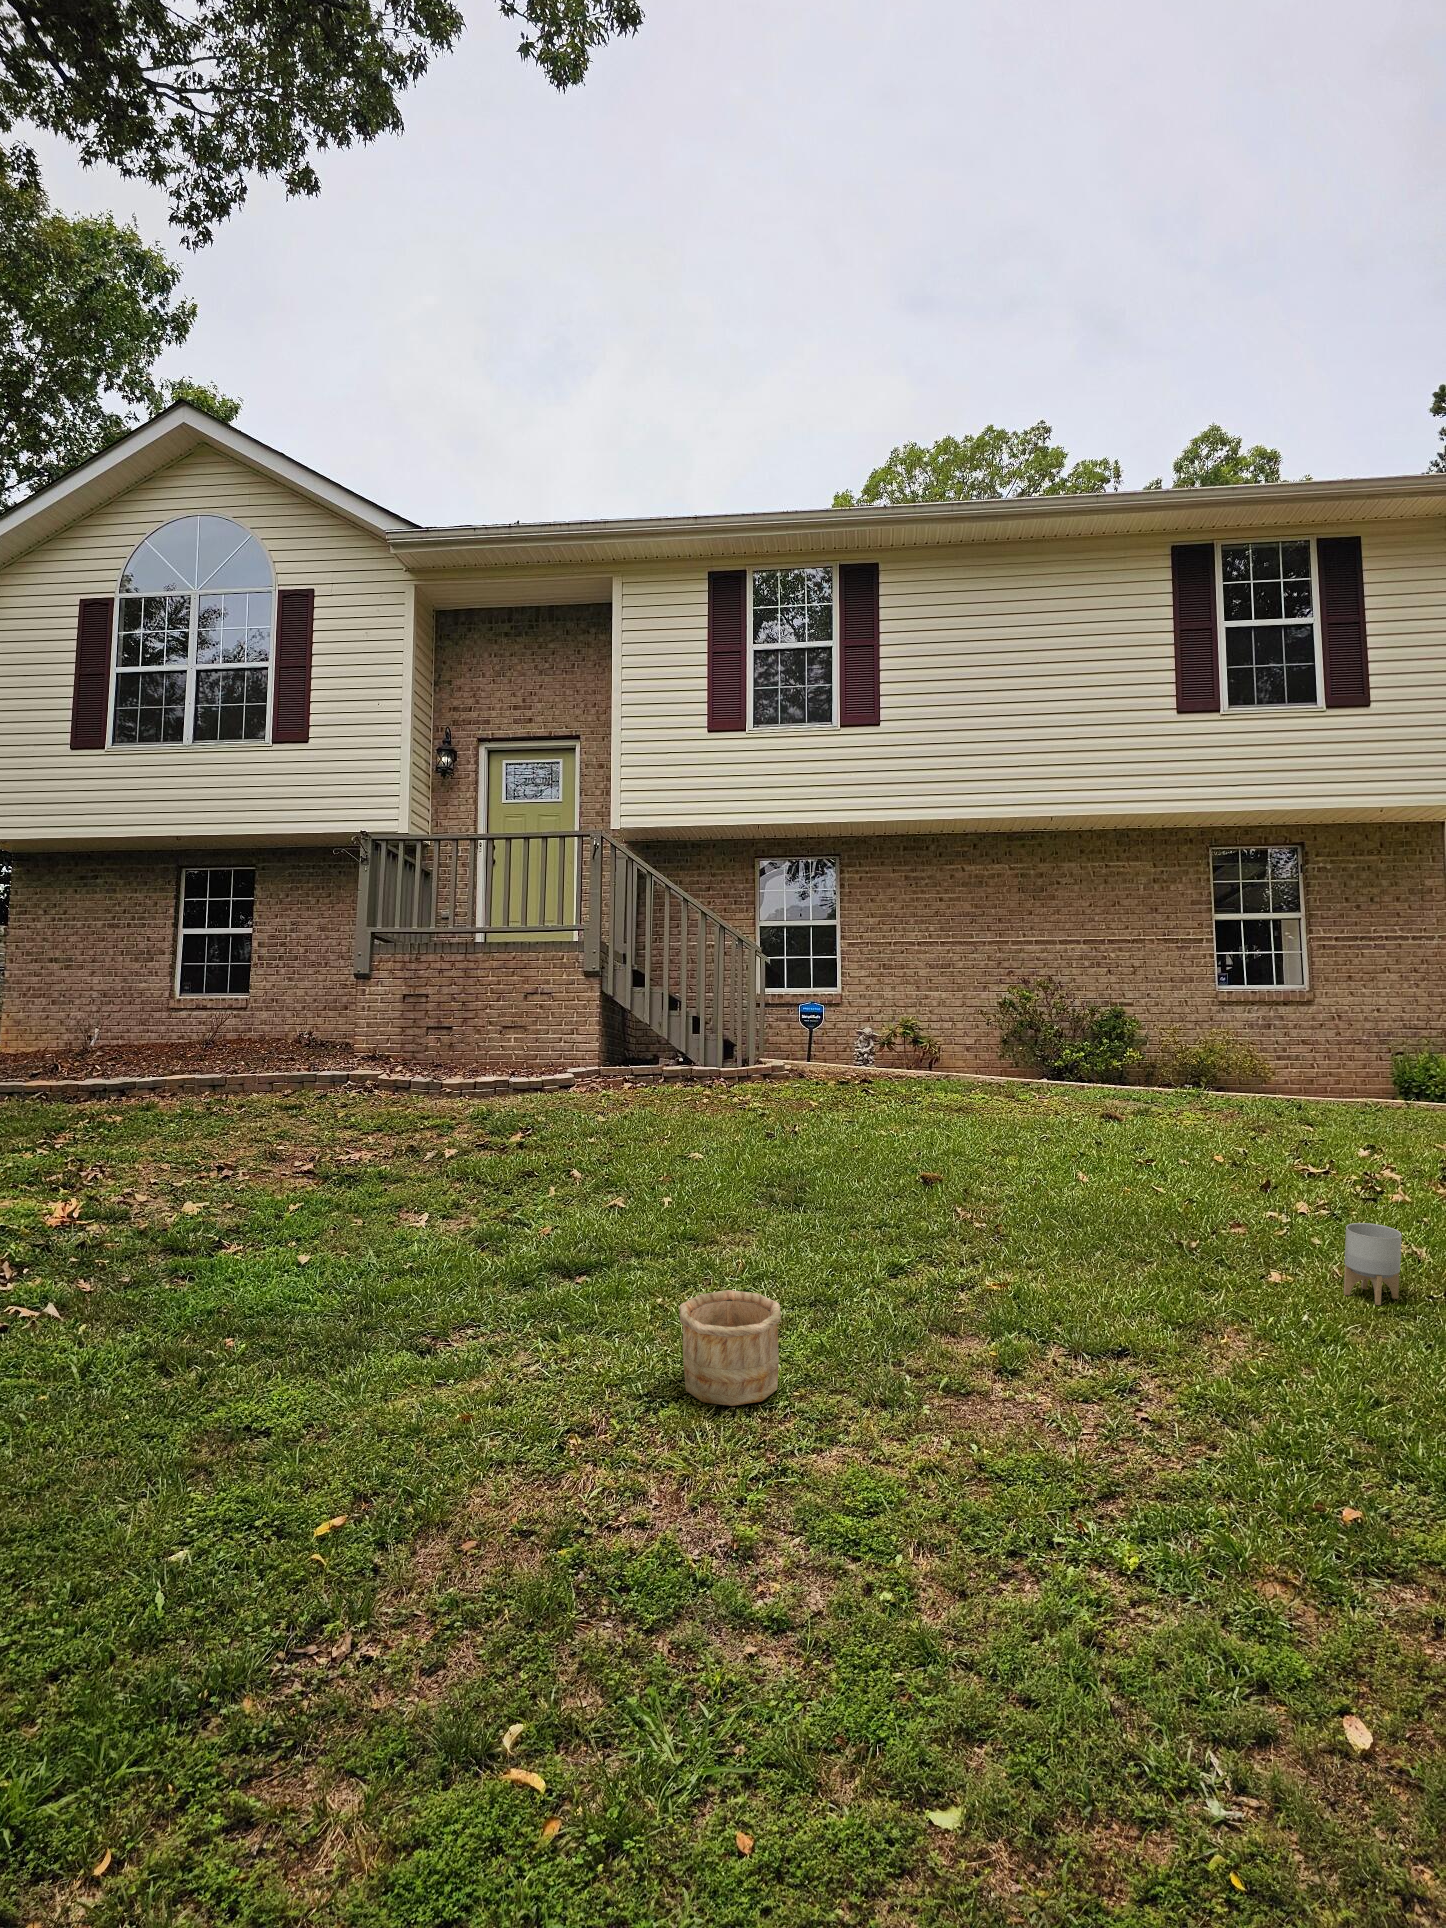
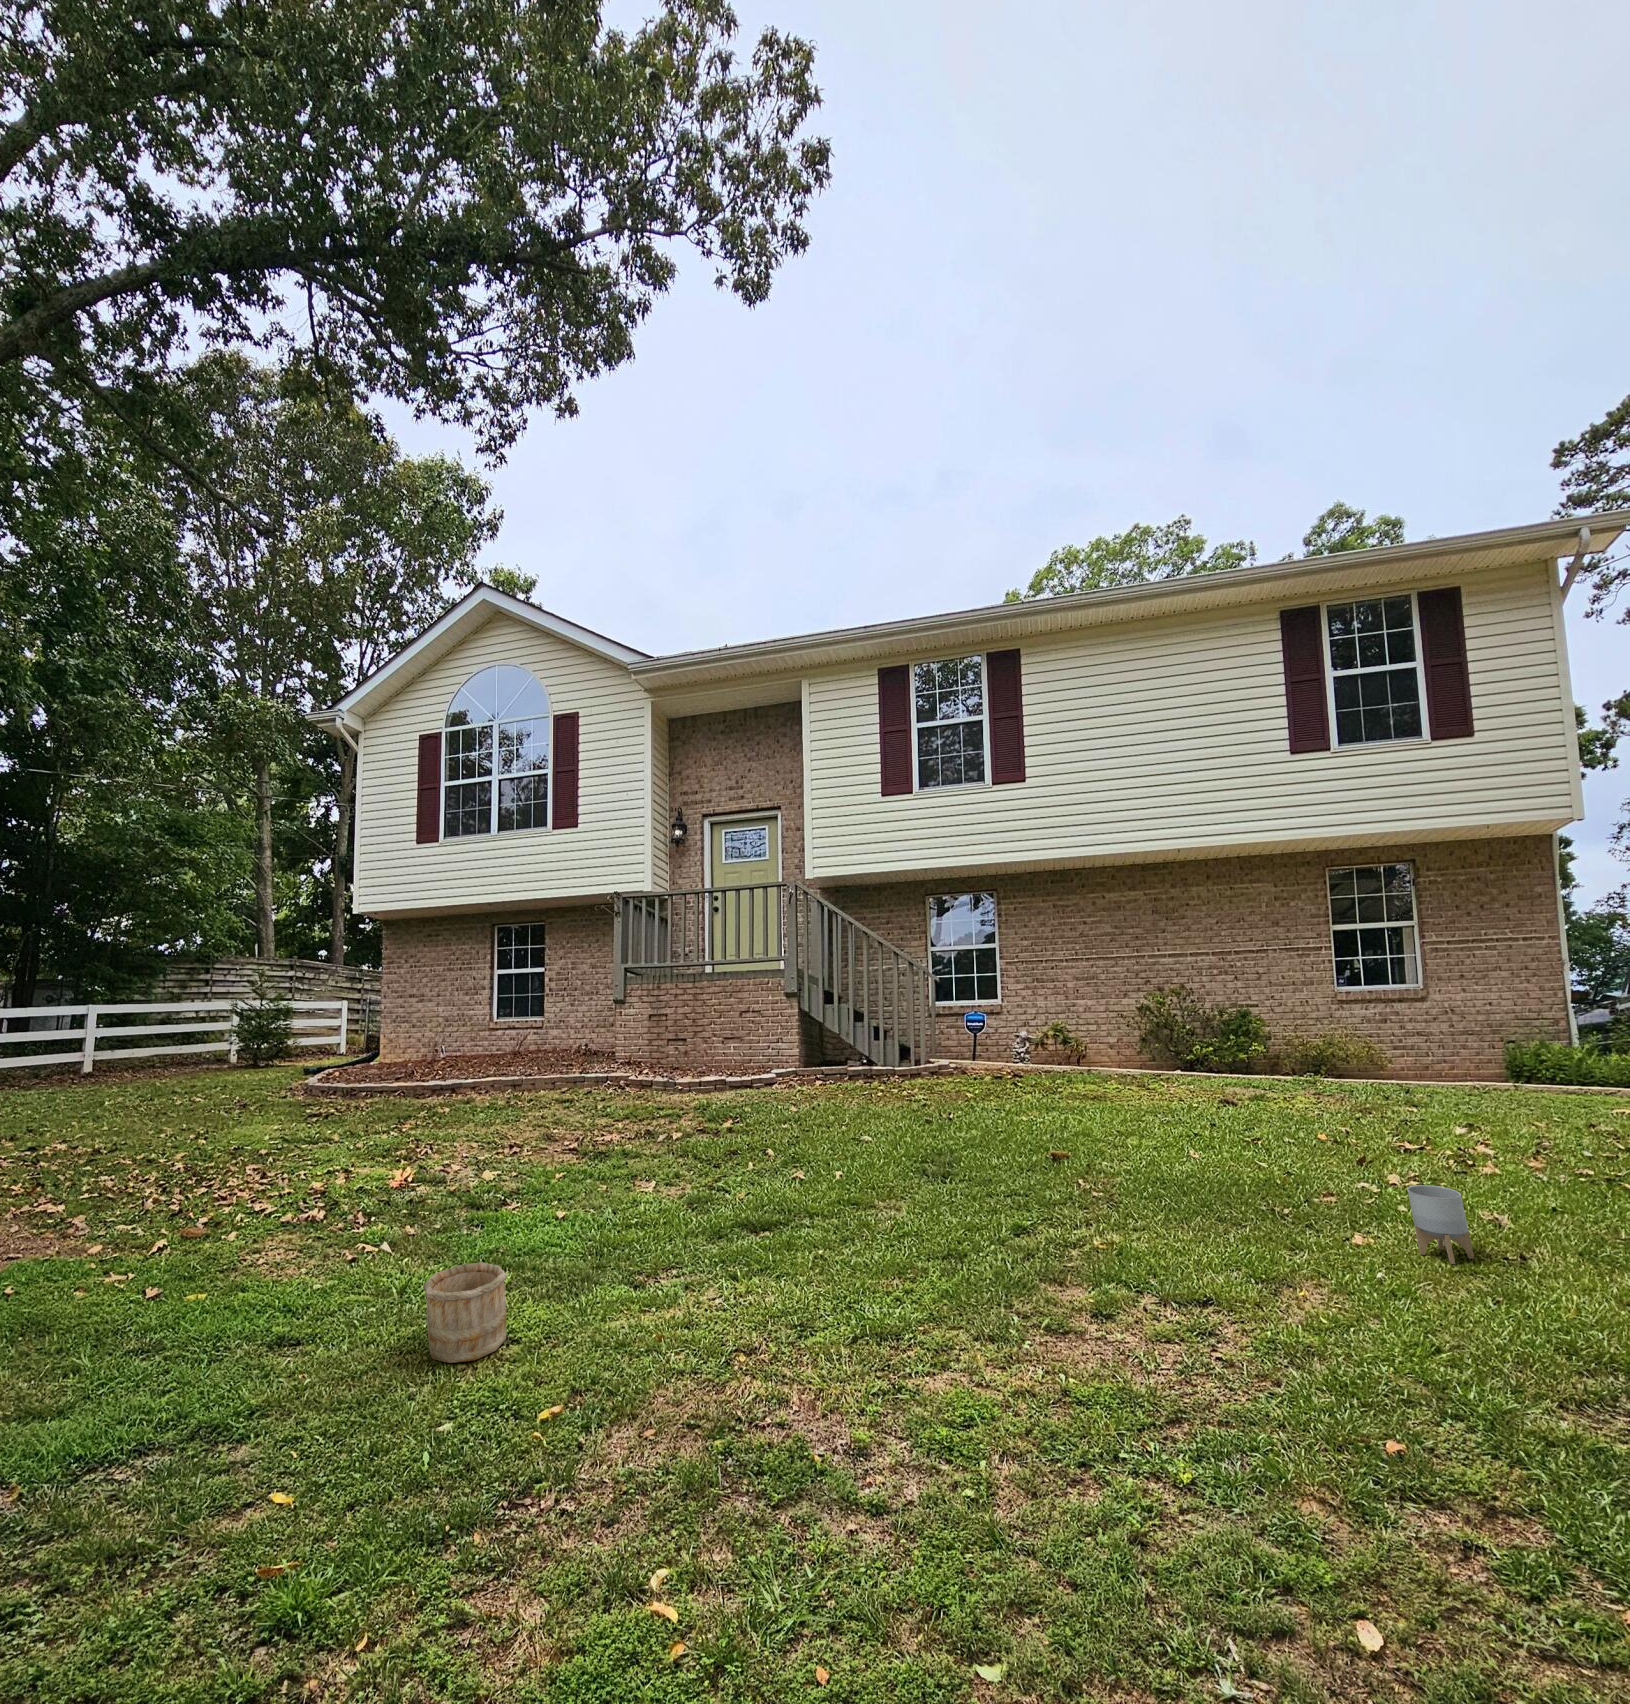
wooden bucket: present [679,1290,781,1406] -> present [423,1262,507,1363]

